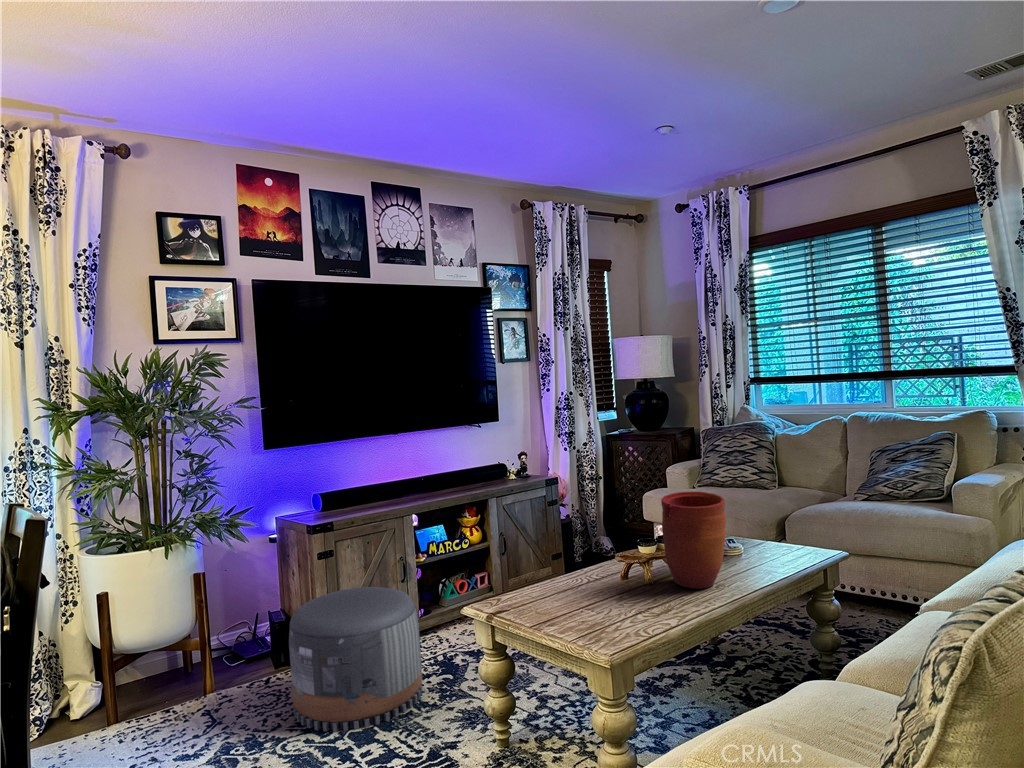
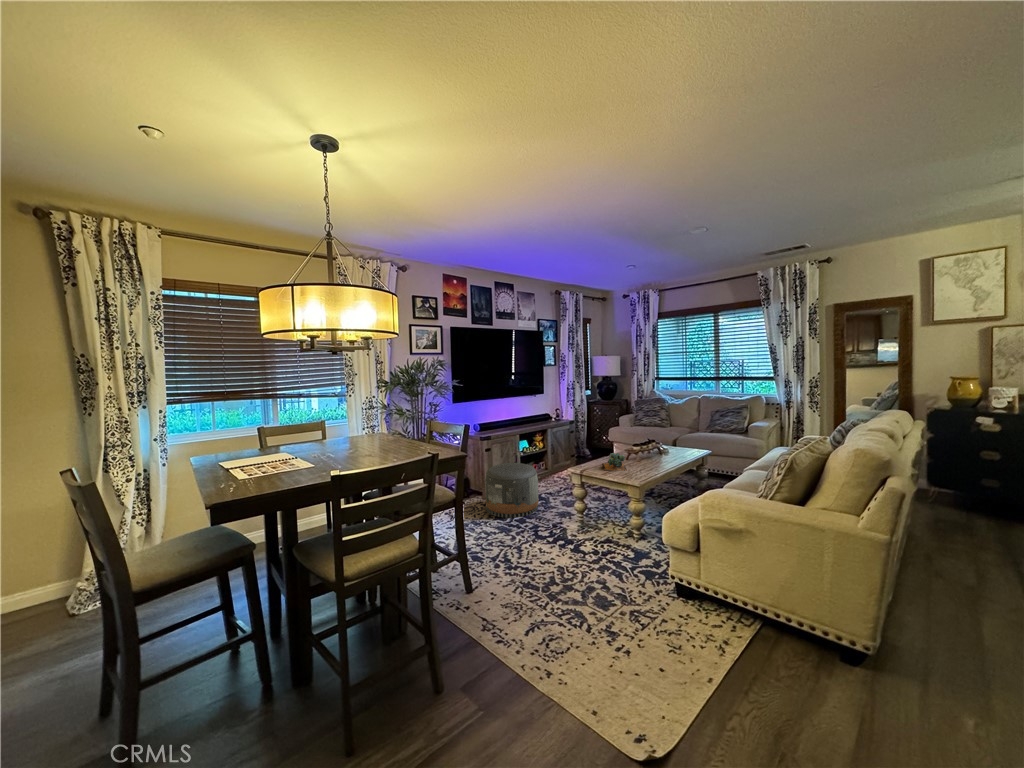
vase: present [661,492,726,589] -> none [645,425,671,462]
succulent plant: none [540,568,606,620] -> present [603,453,627,471]

